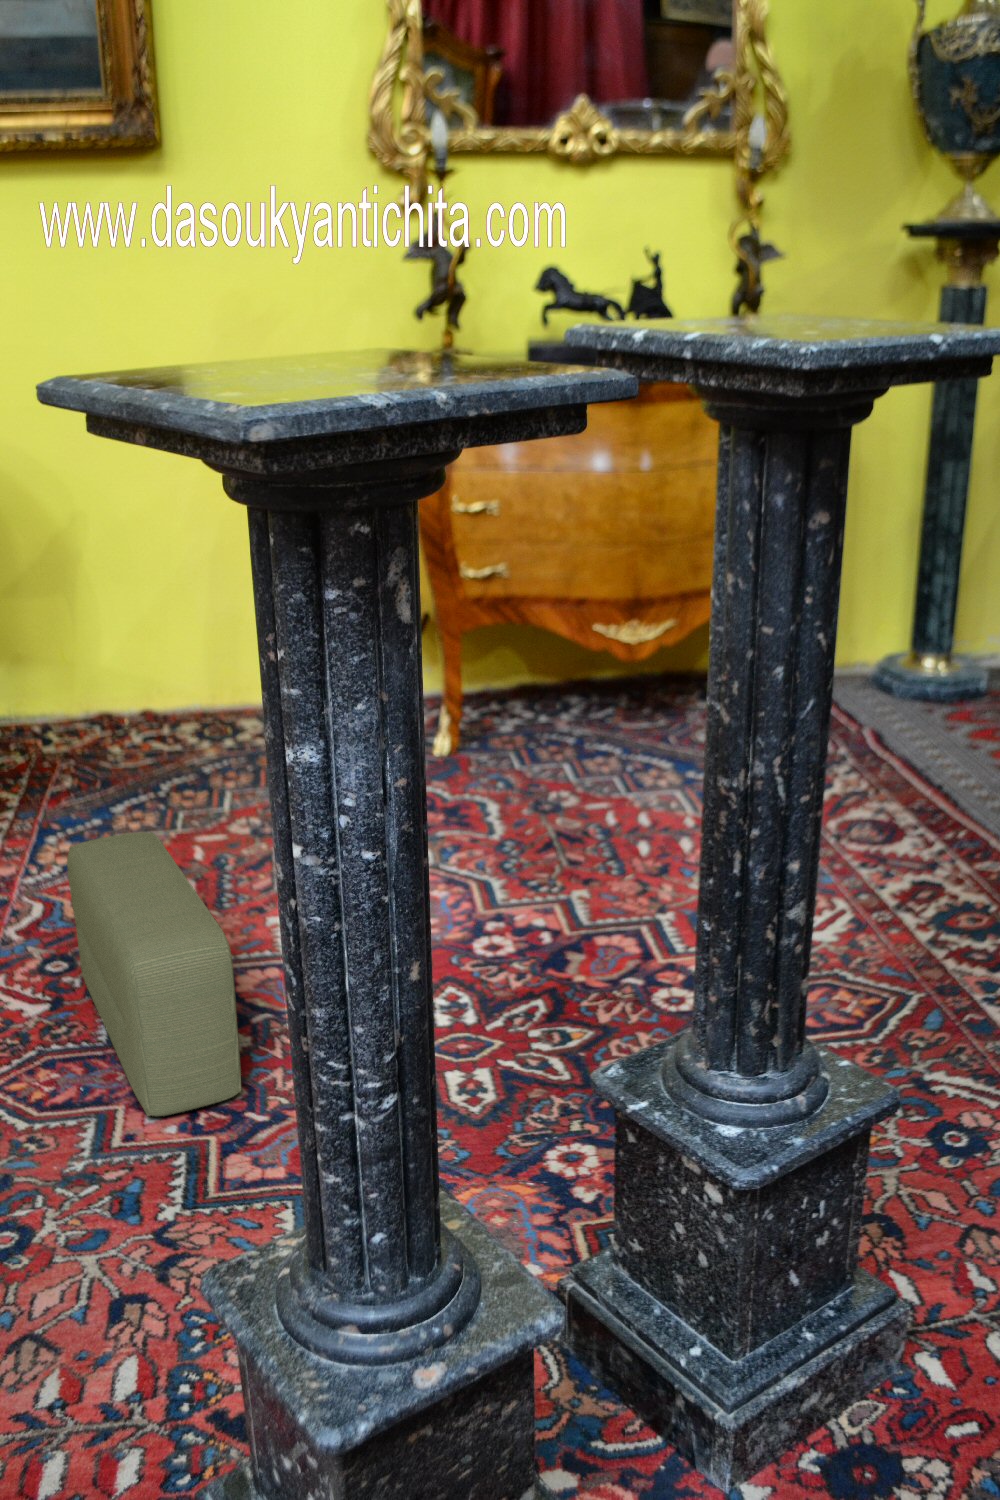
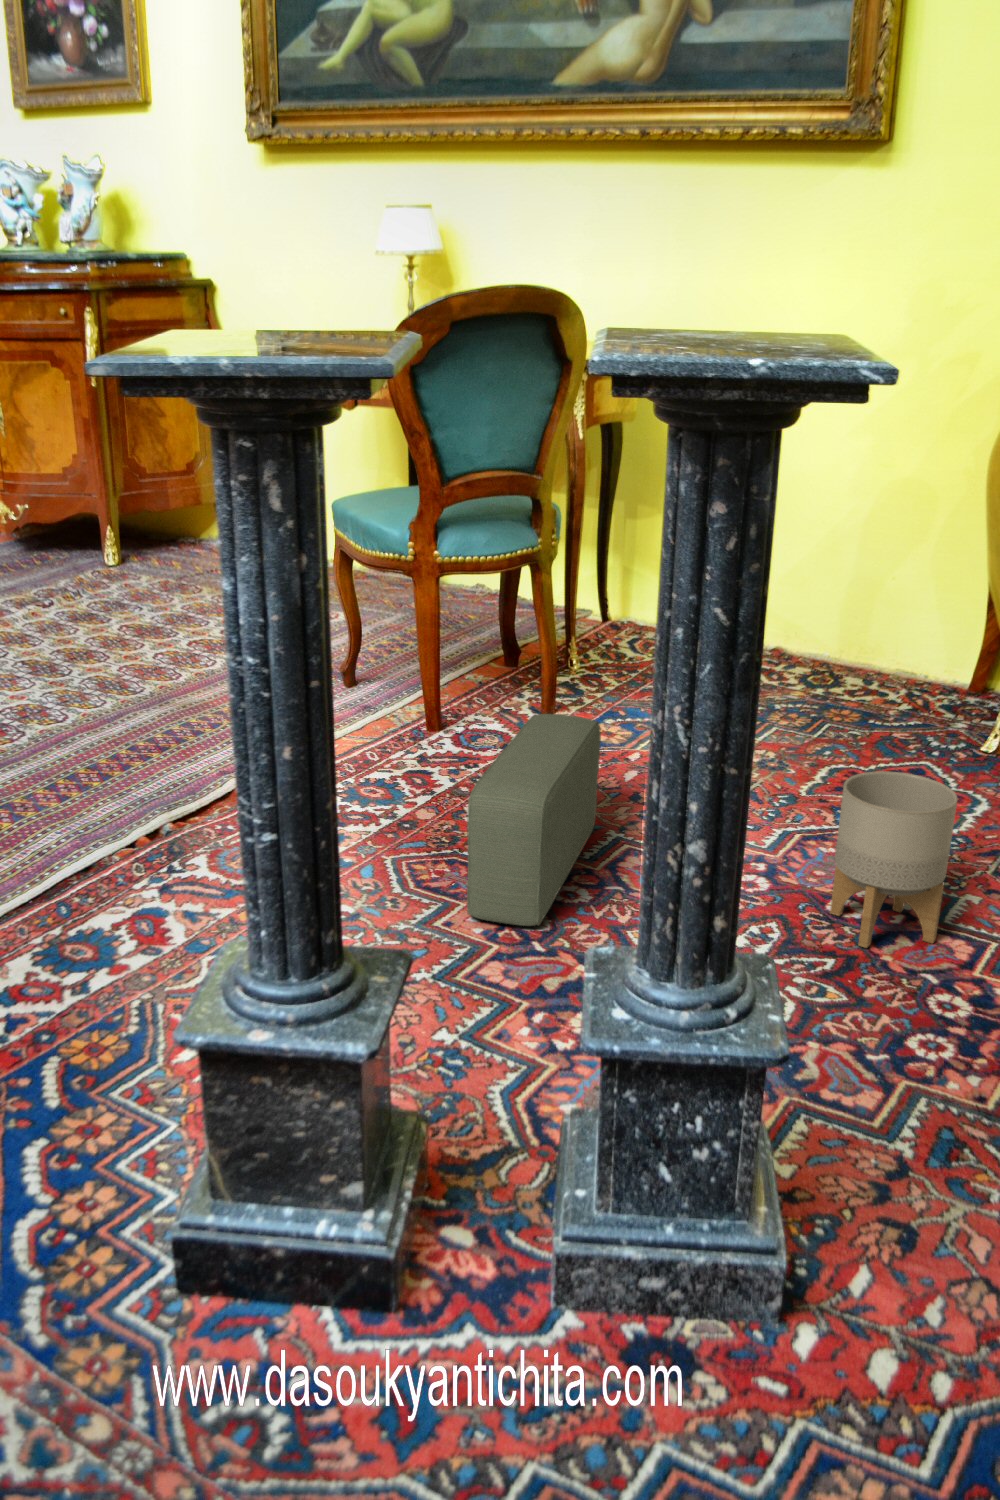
planter: none [485,788,601,978] -> present [830,771,957,948]

